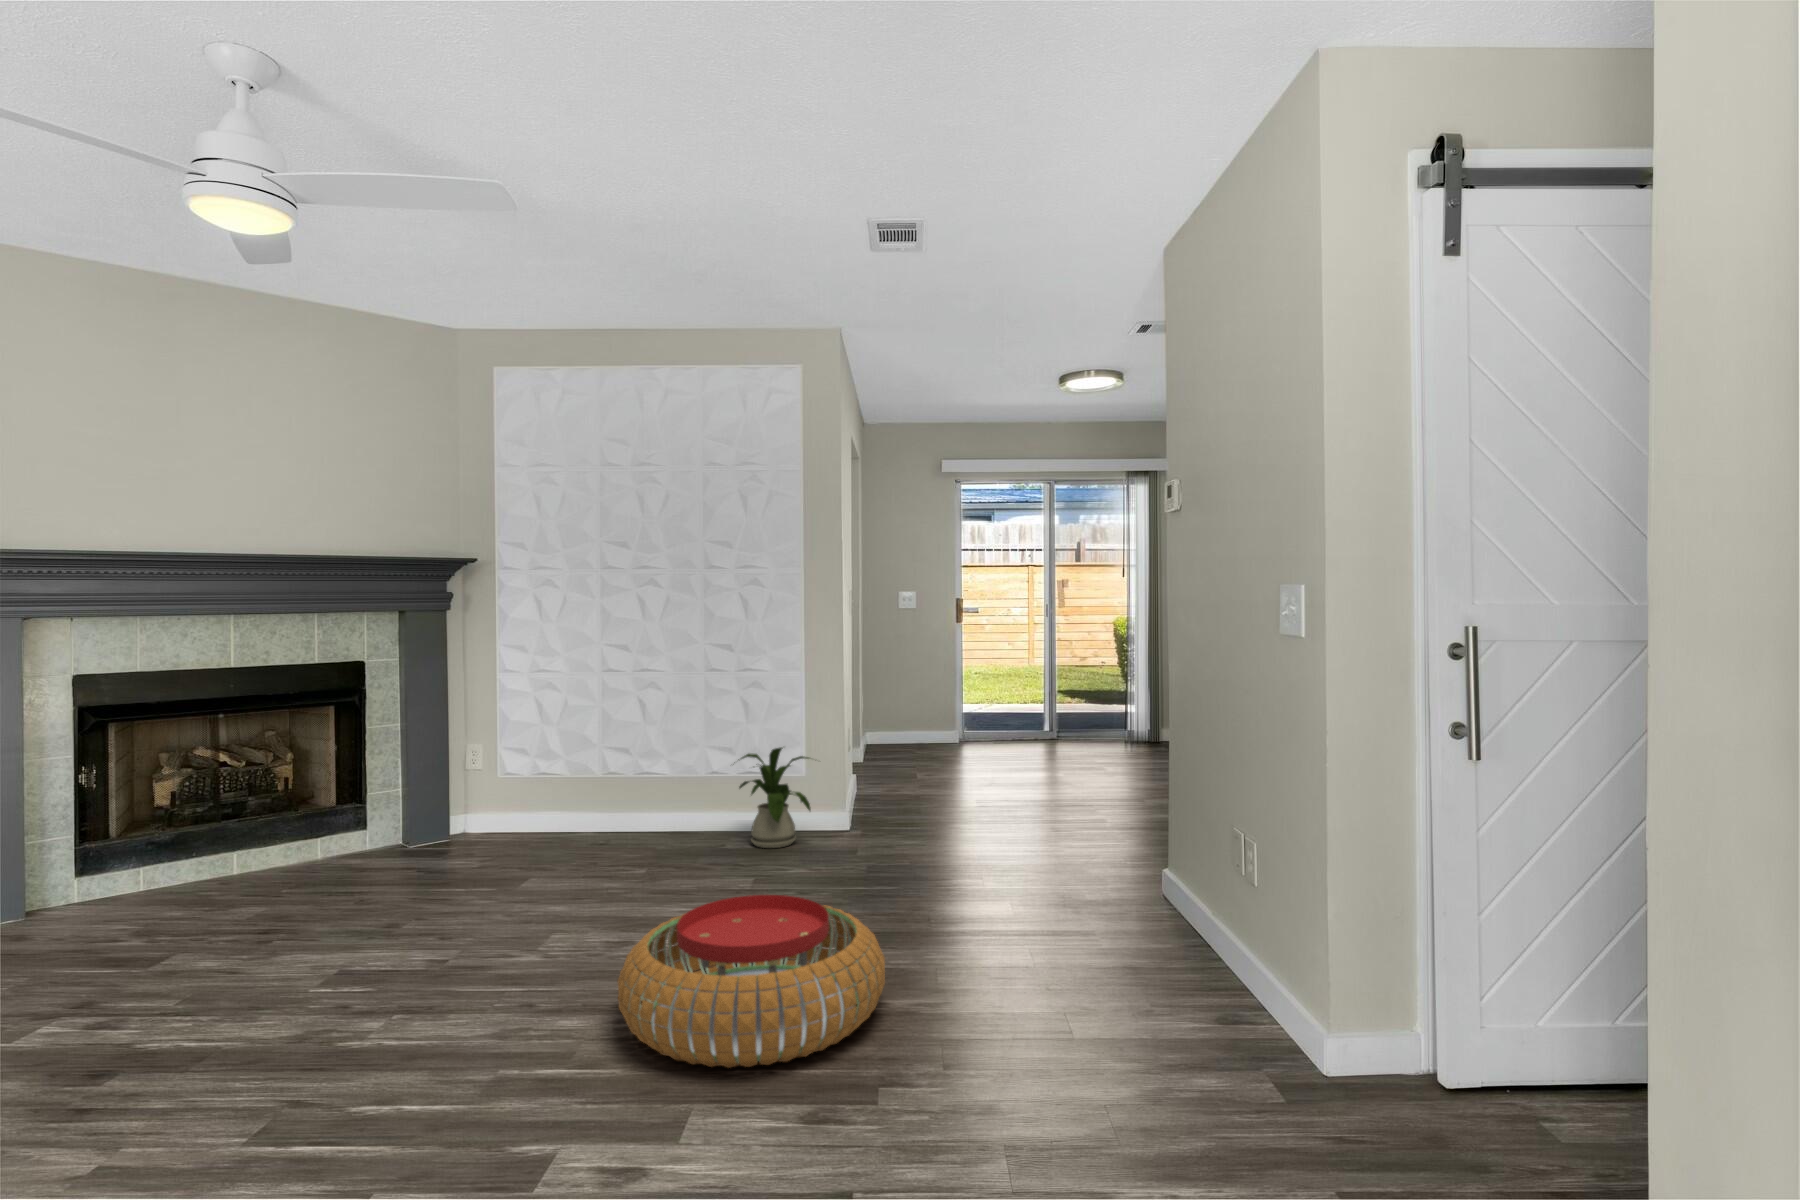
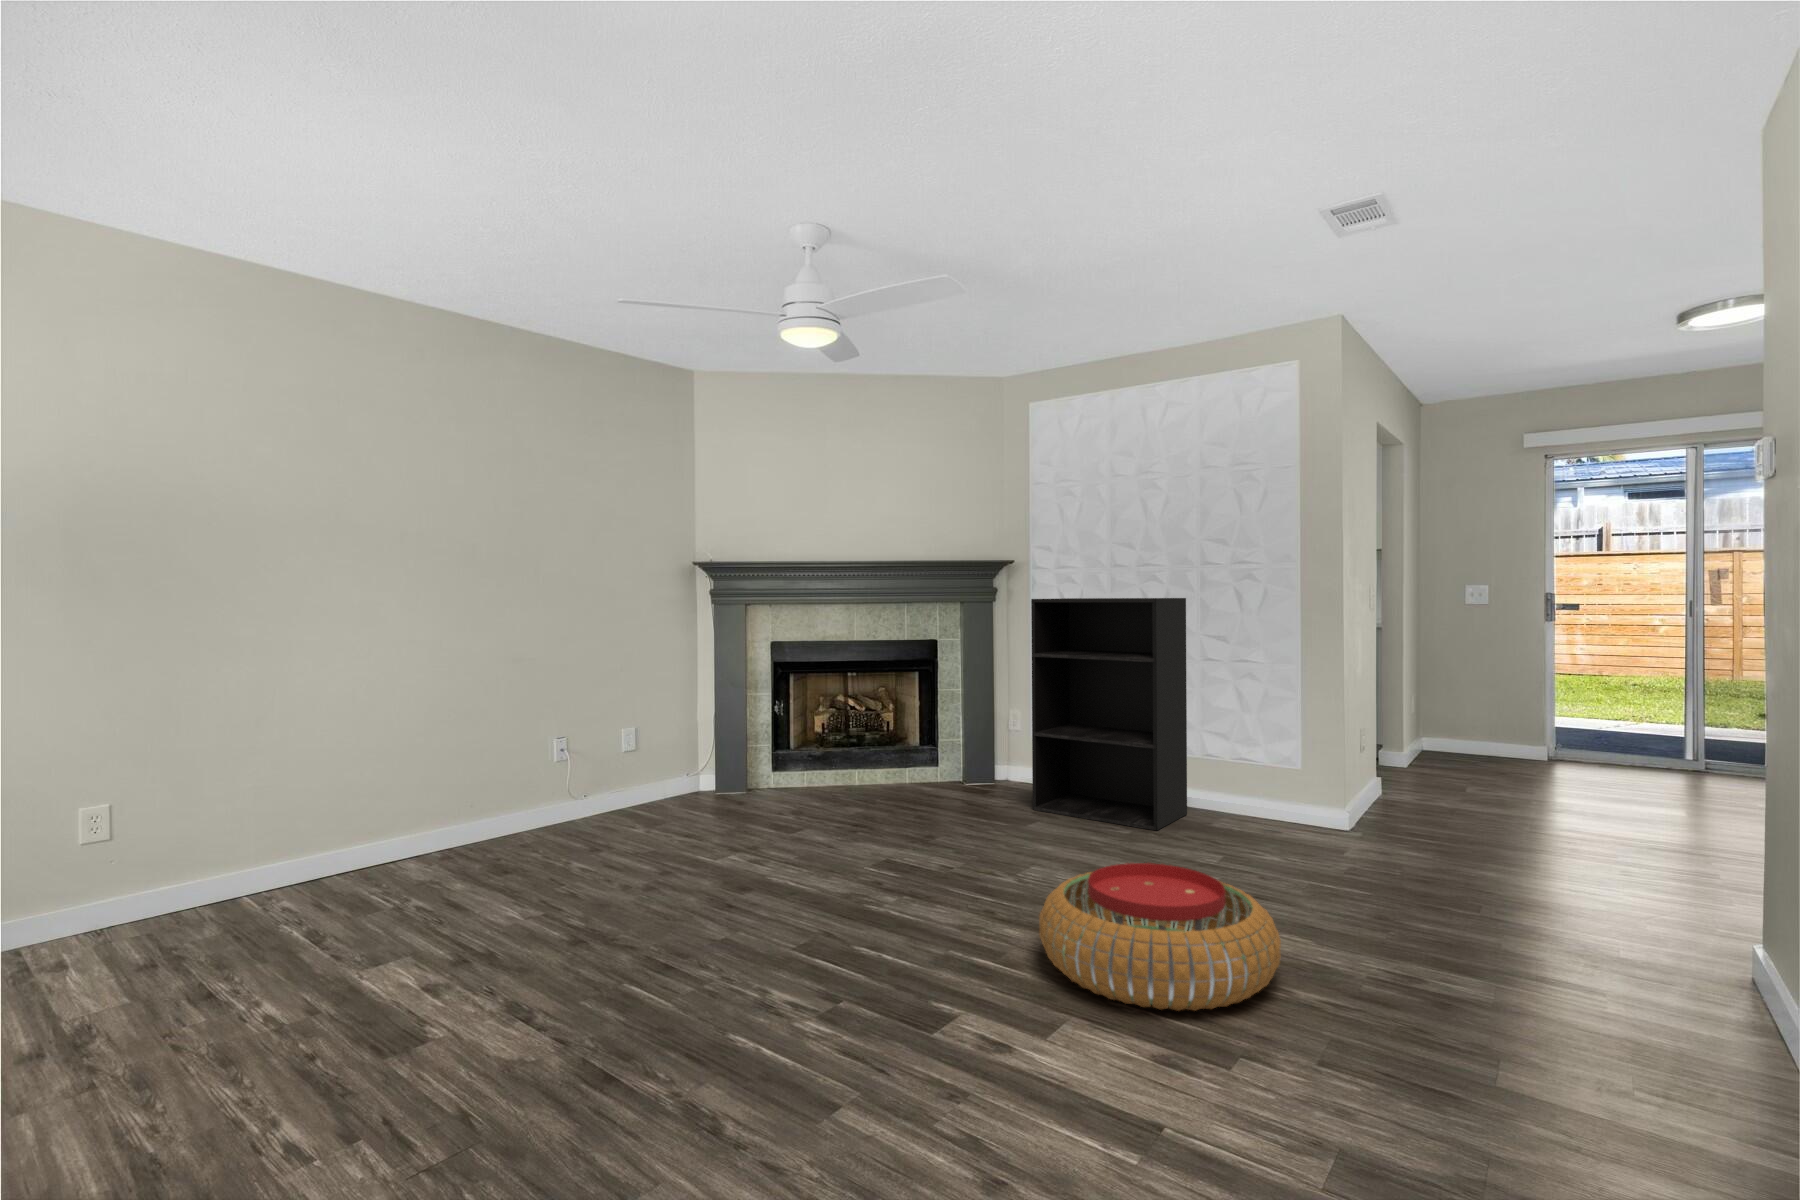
bookshelf: none [513,603,696,863] -> present [1031,598,1187,830]
house plant: present [738,747,811,848] -> none [1216,739,1309,836]

